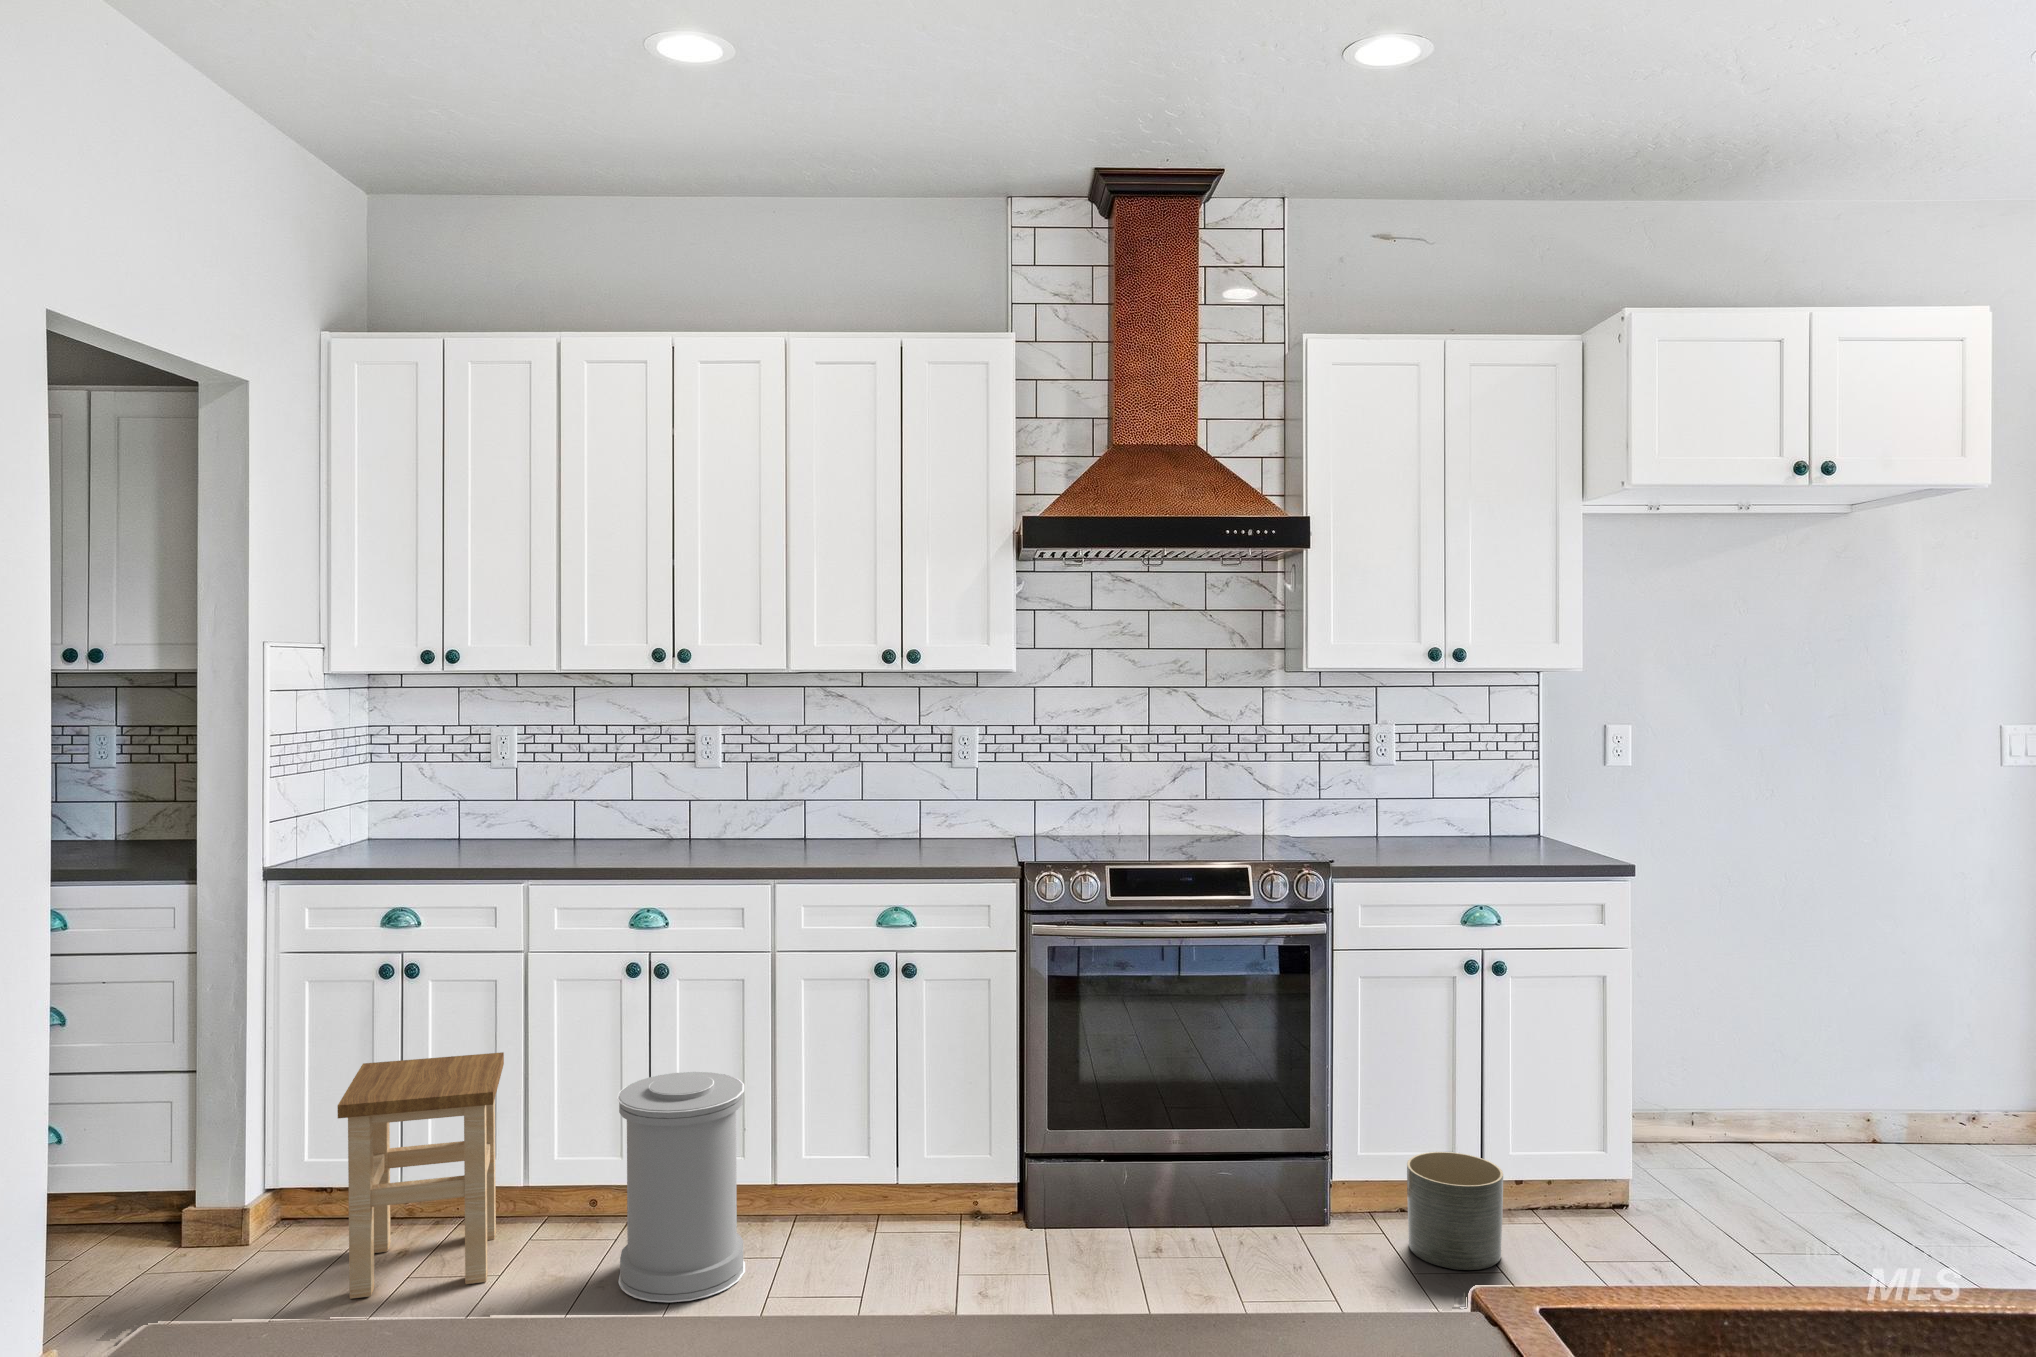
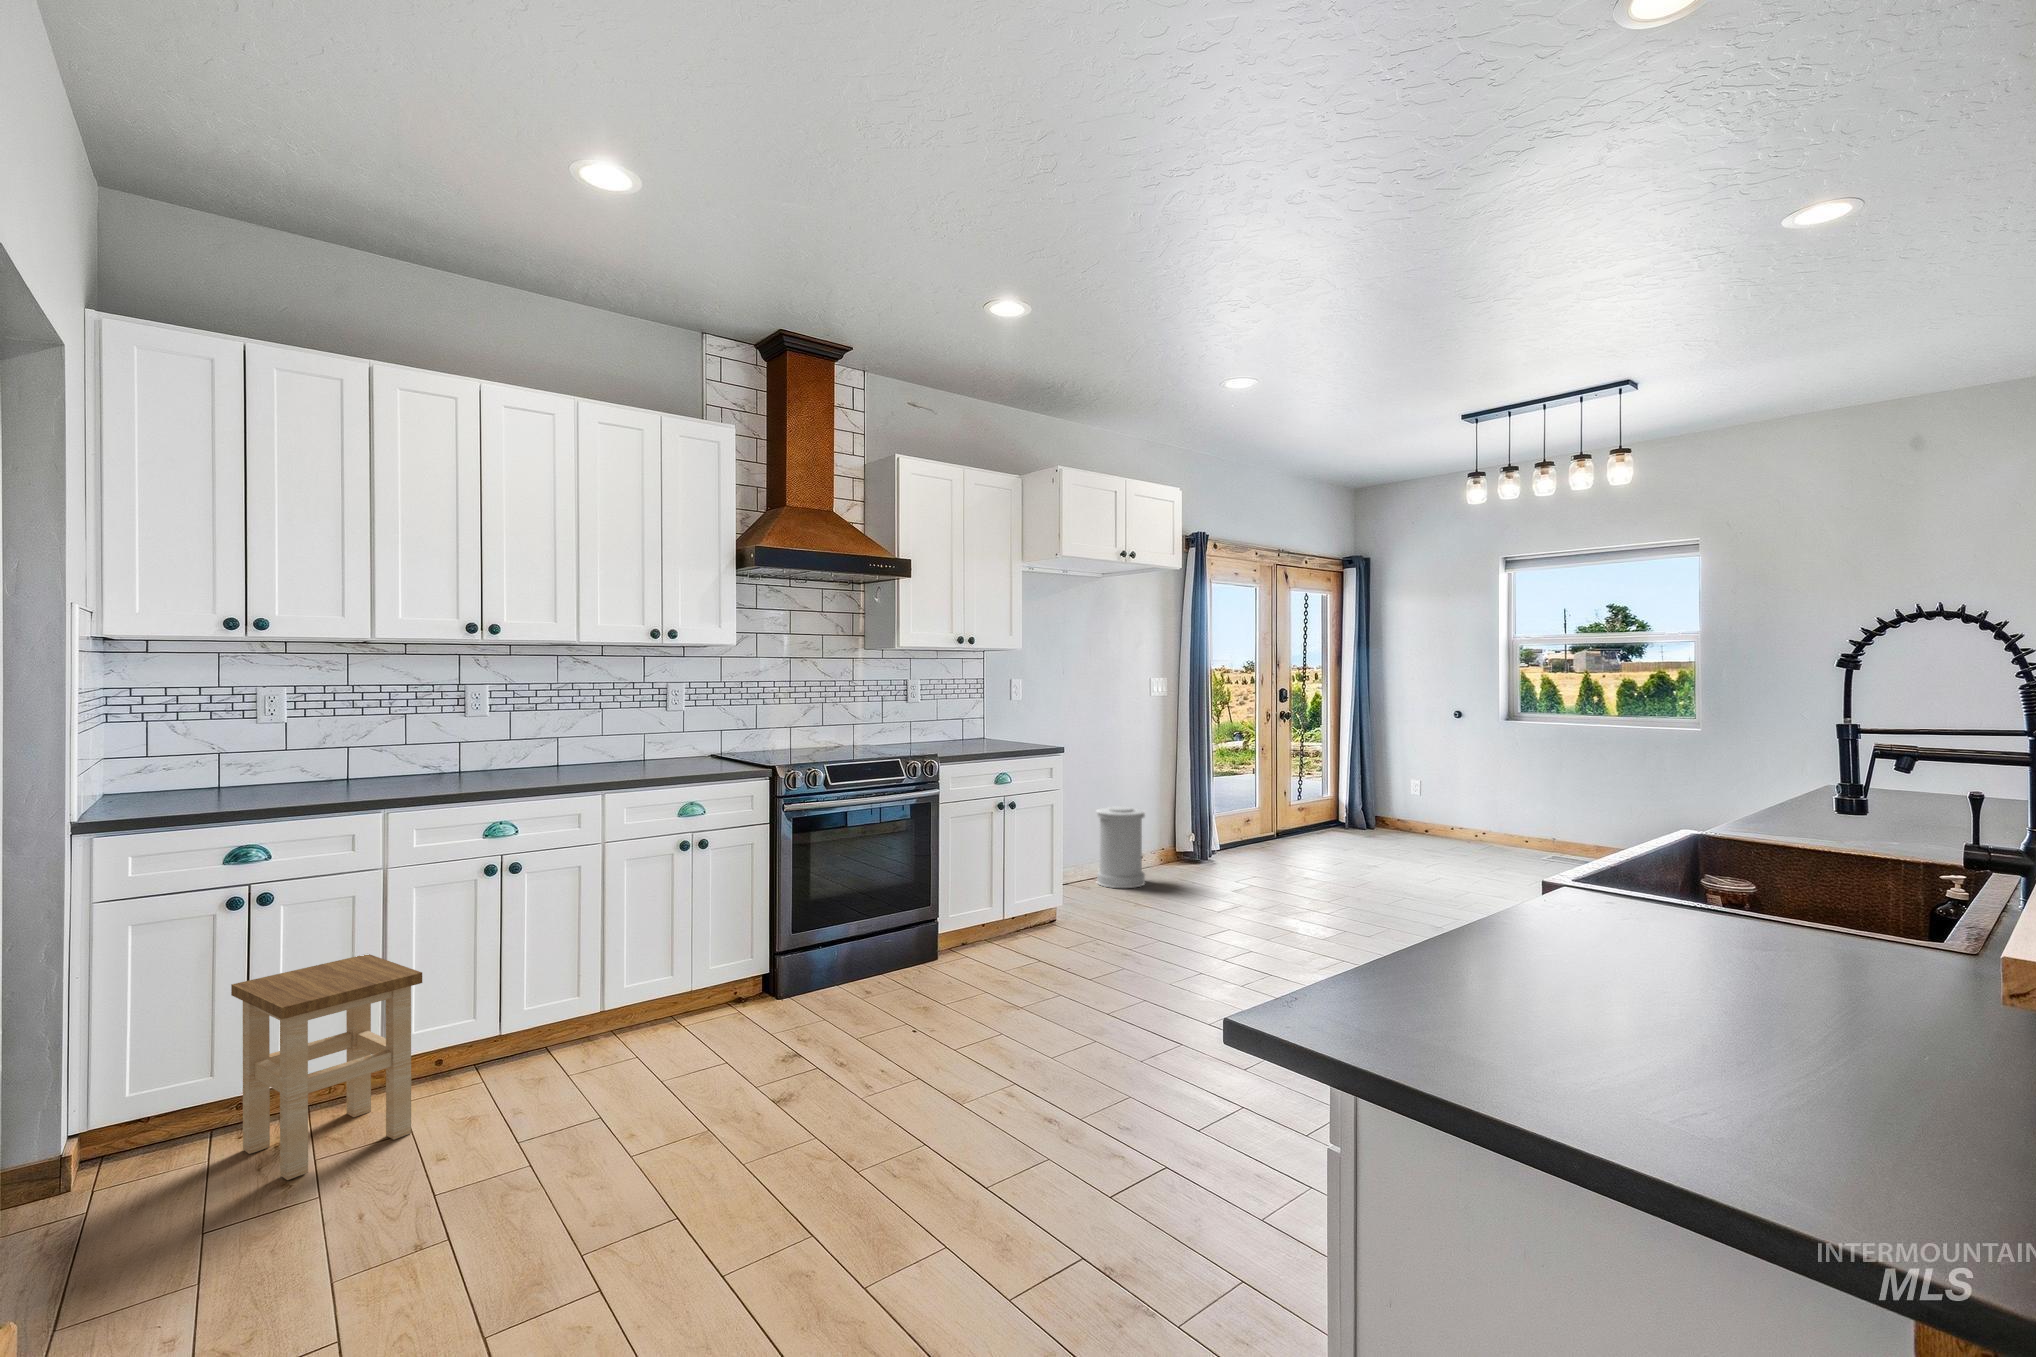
trash can: present [617,1072,745,1302] -> present [1097,806,1145,888]
planter: present [1407,1152,1503,1270] -> none [985,905,1033,962]

